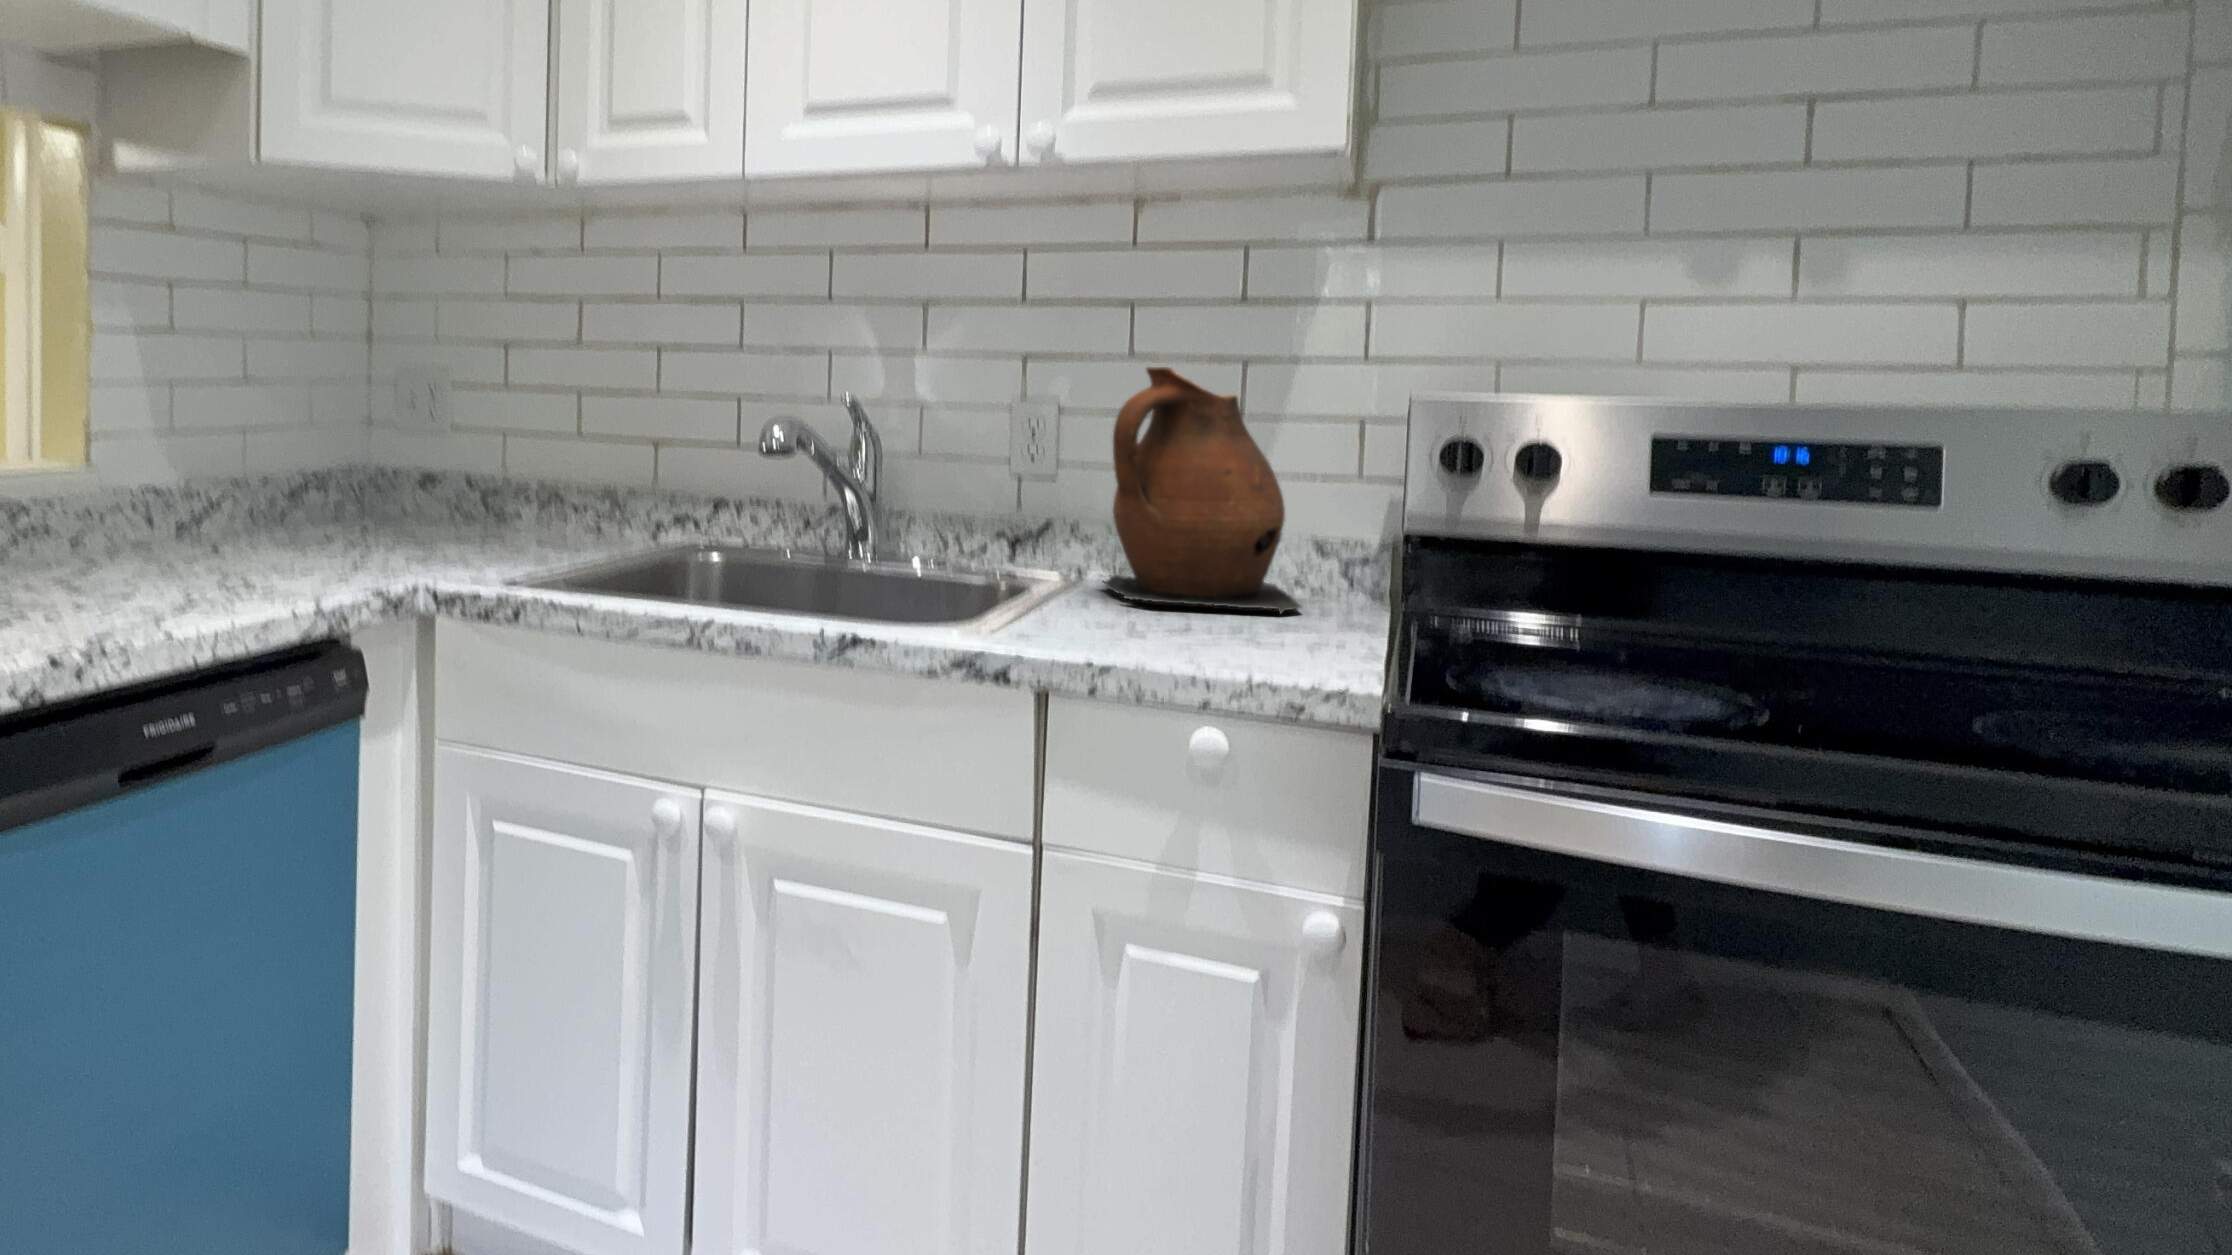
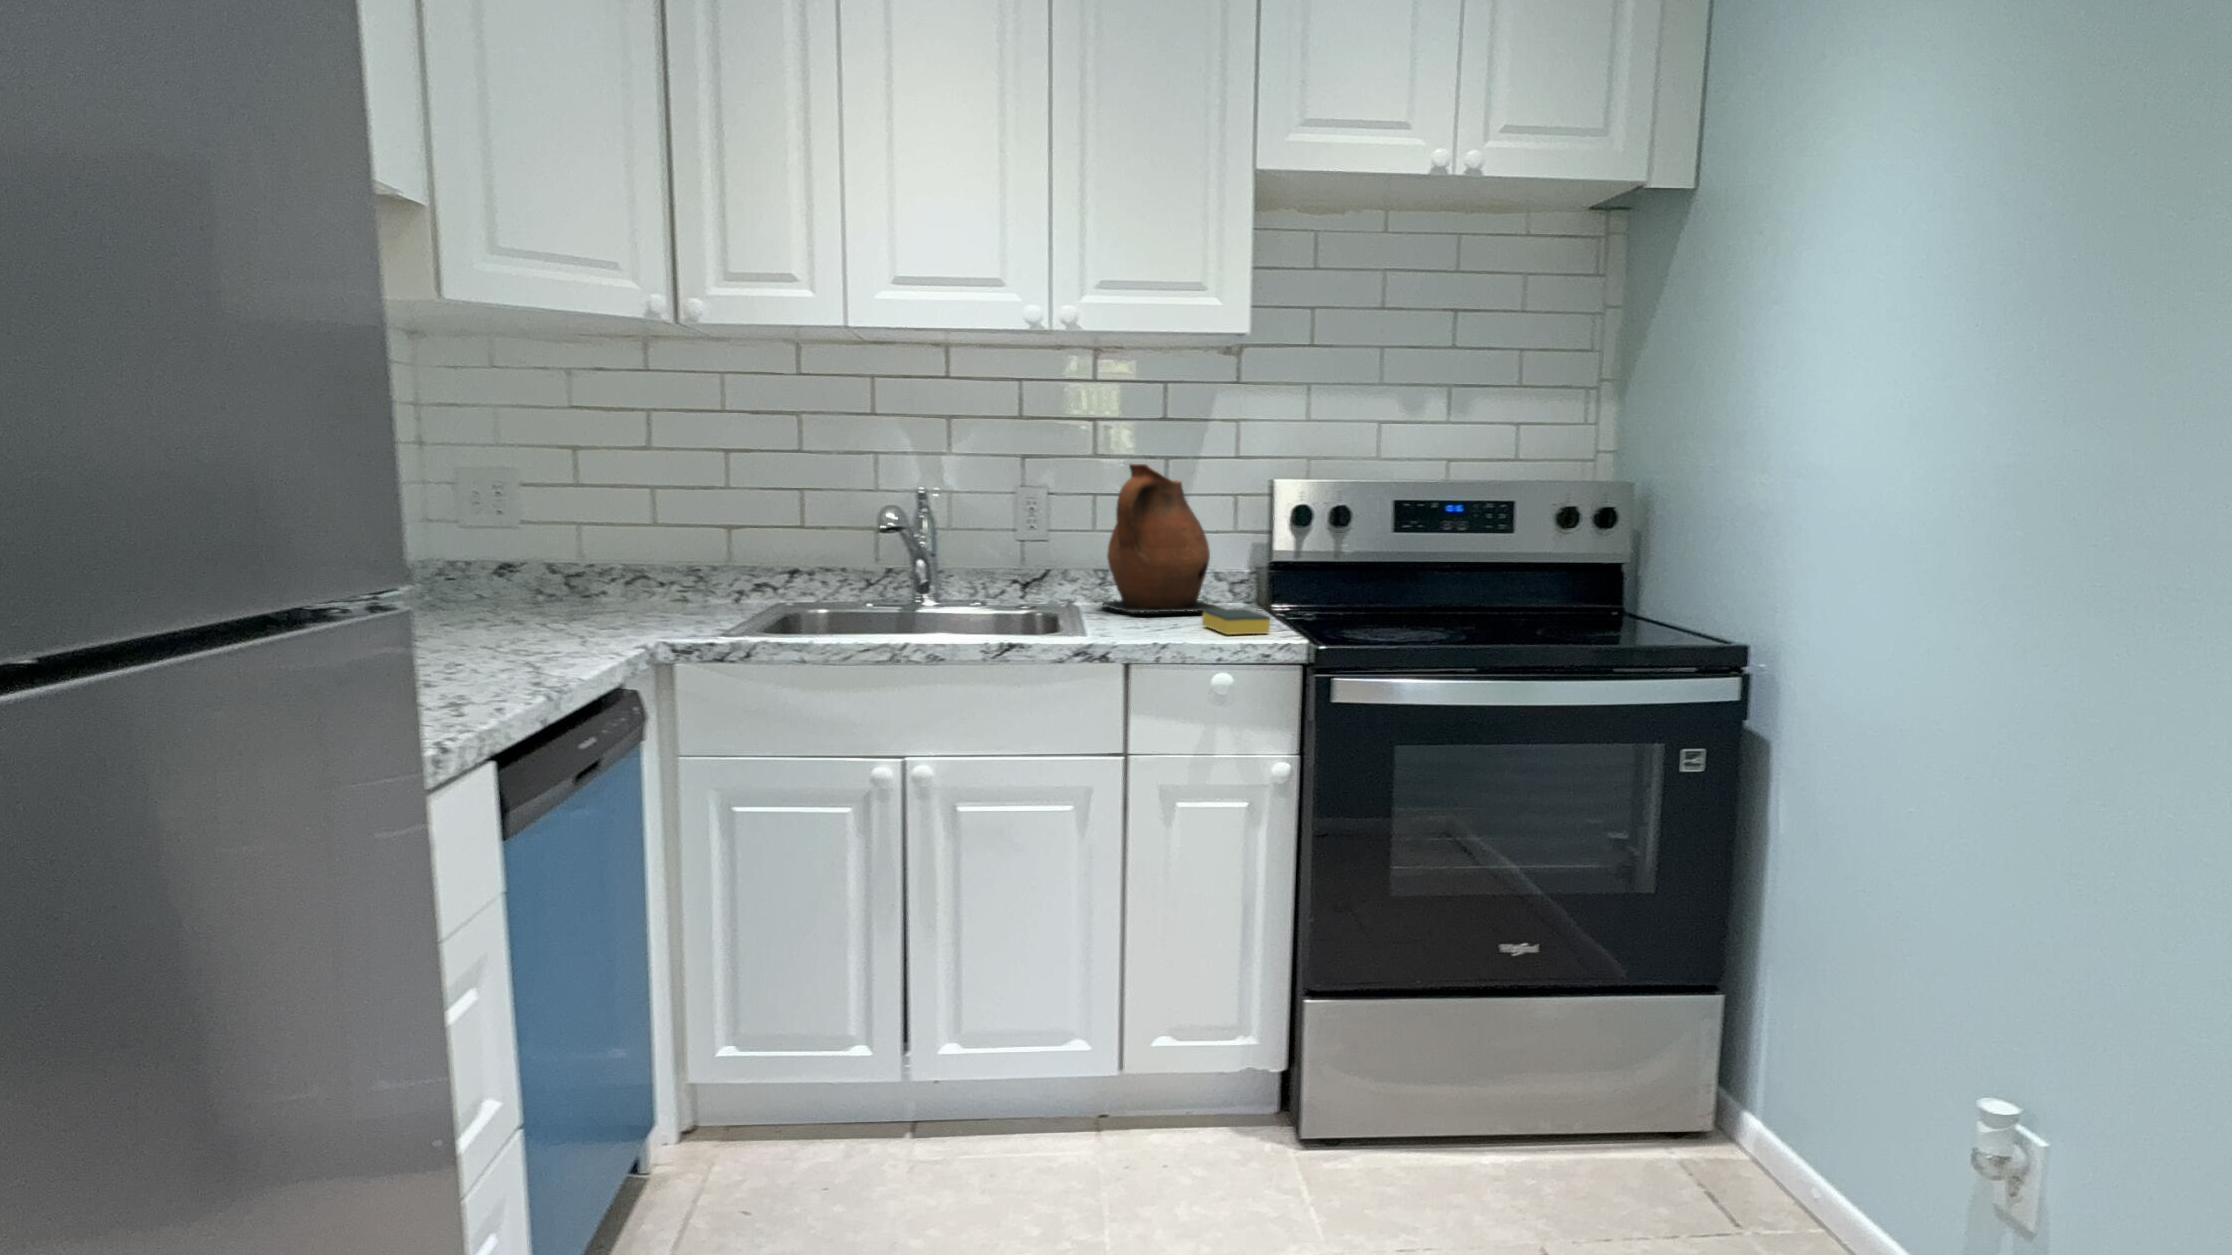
sponge: none [1219,608,1327,666] -> present [1202,608,1270,635]

